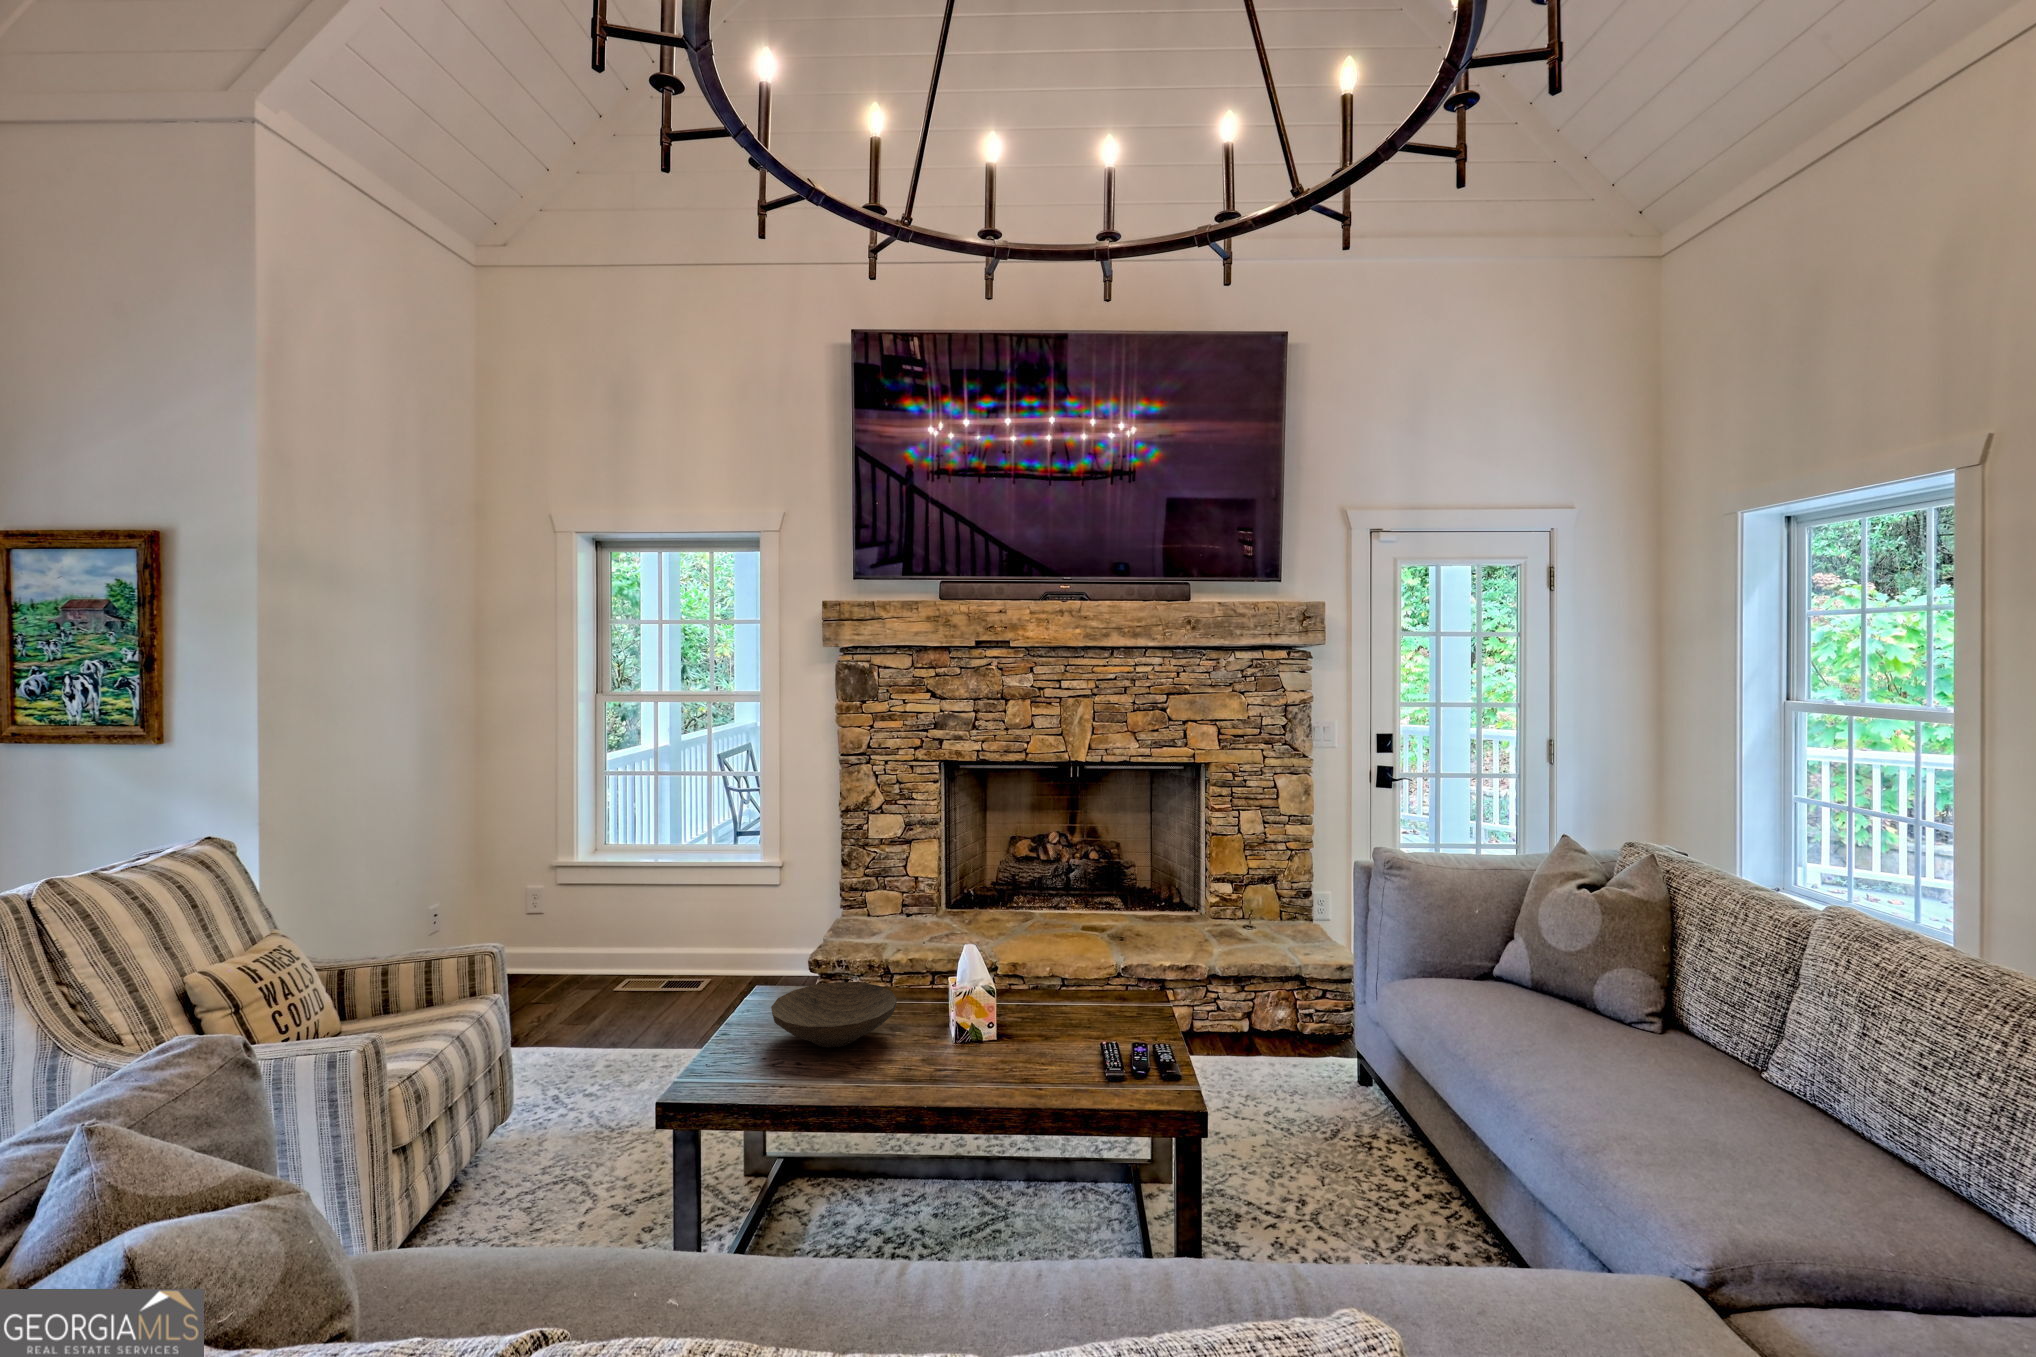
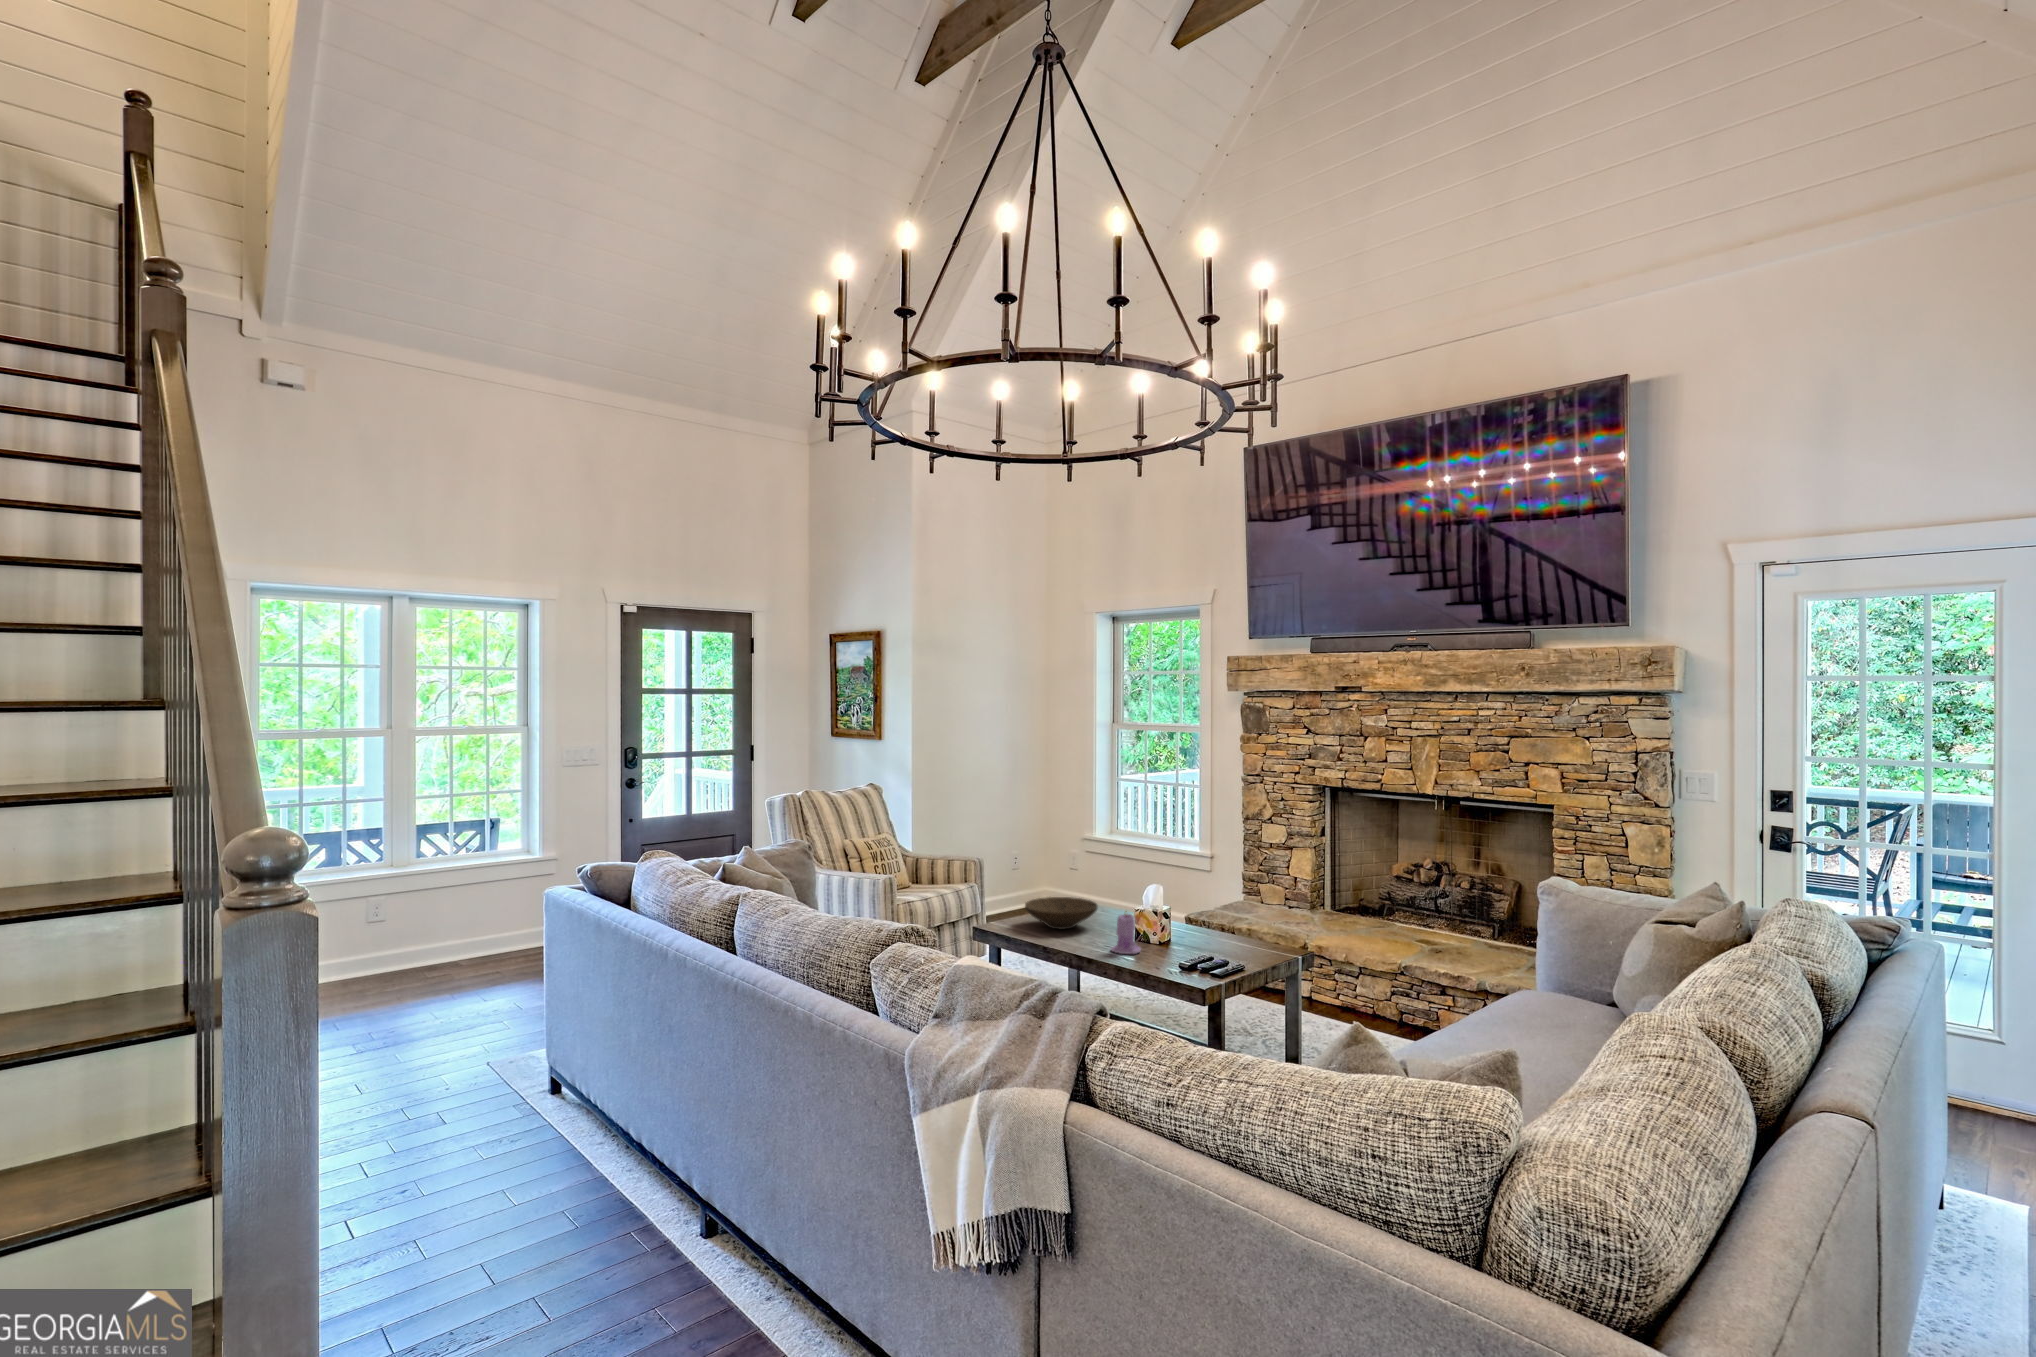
candle: none [988,991,1037,1065] -> present [1111,914,1141,954]

